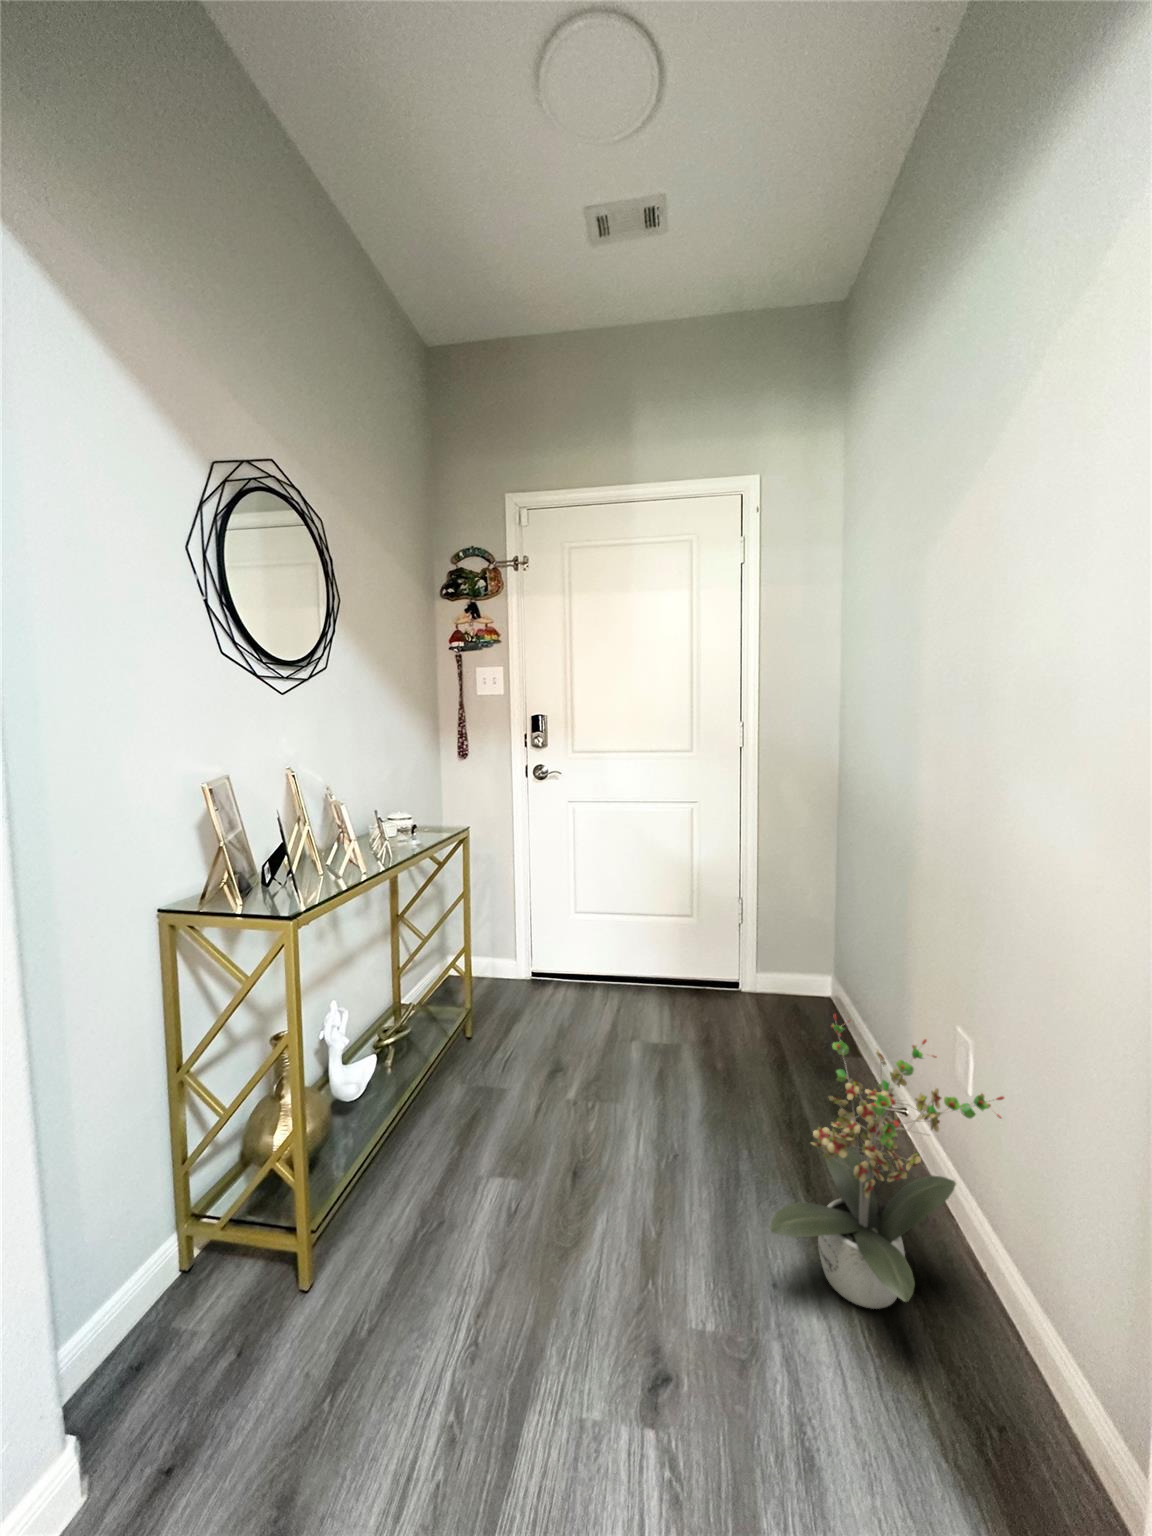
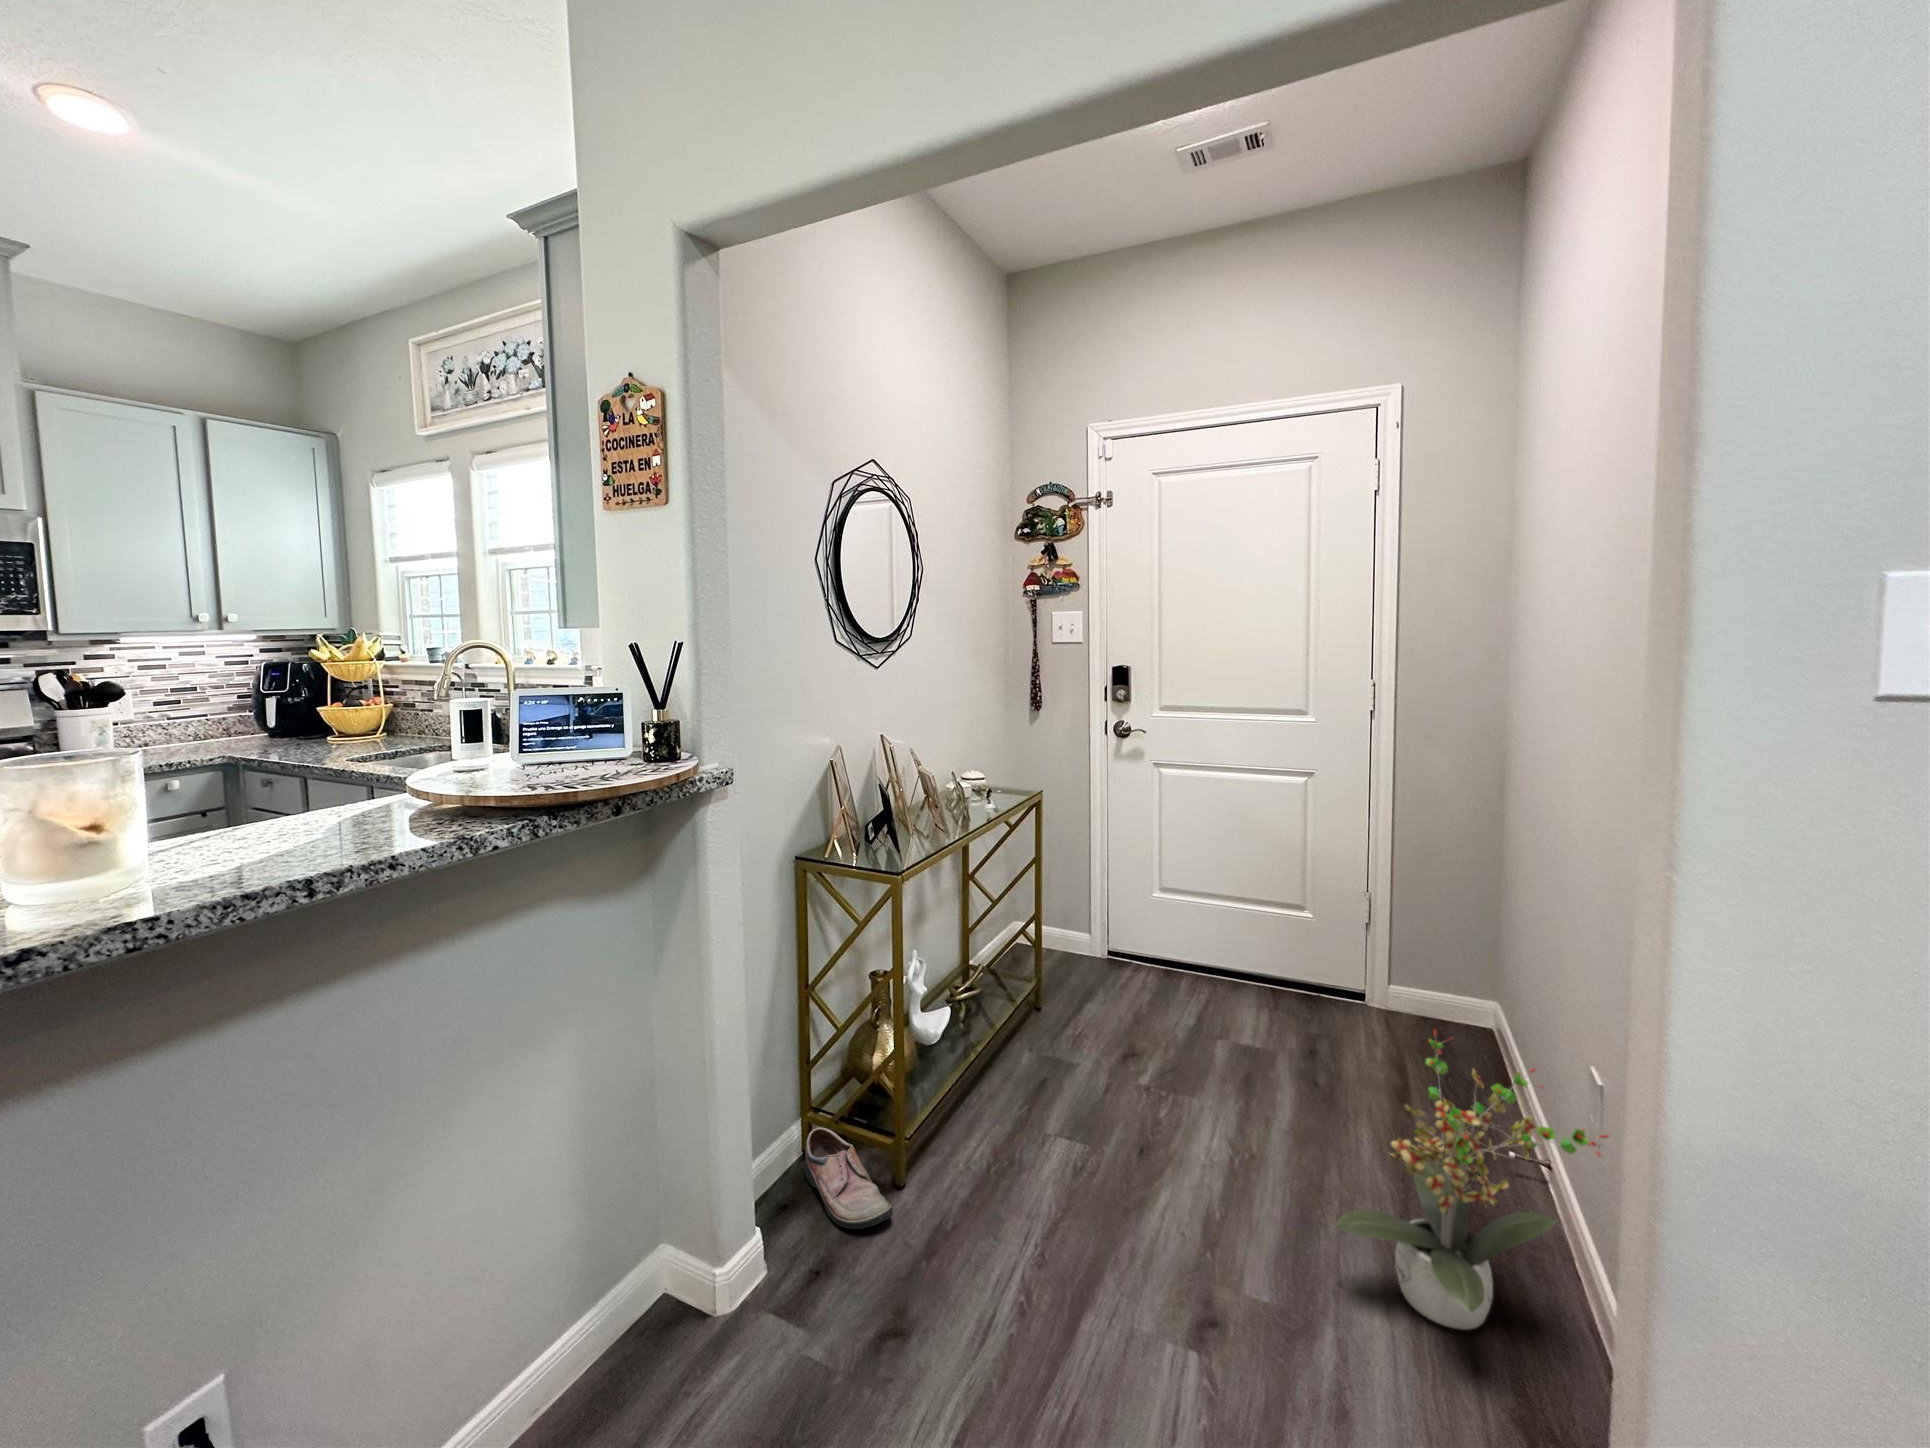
shoe: none [177,1237,290,1374] -> present [804,1128,893,1229]

